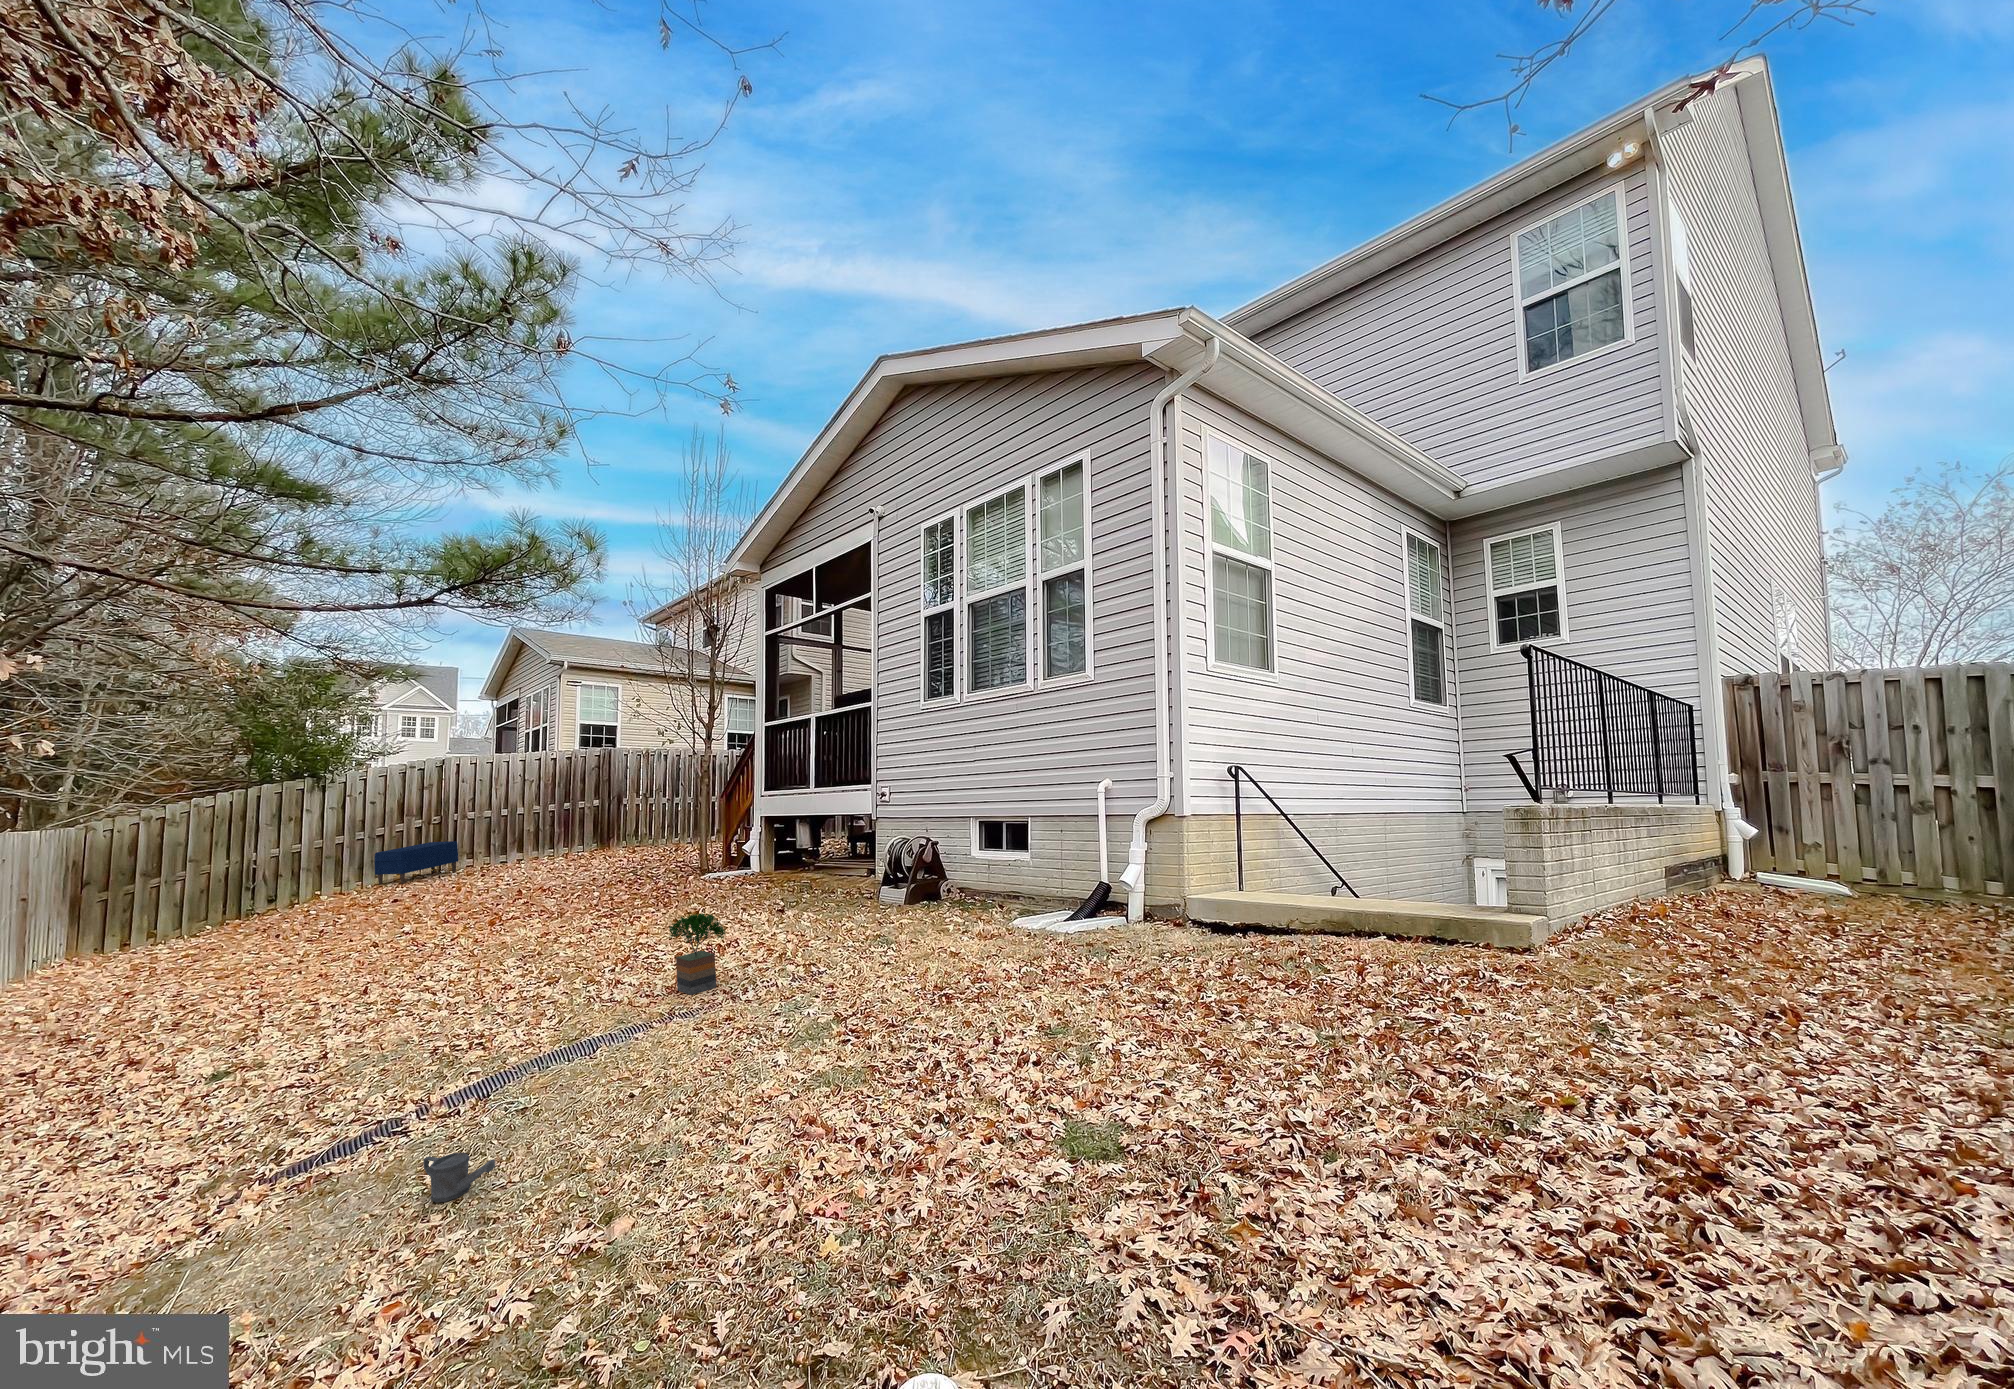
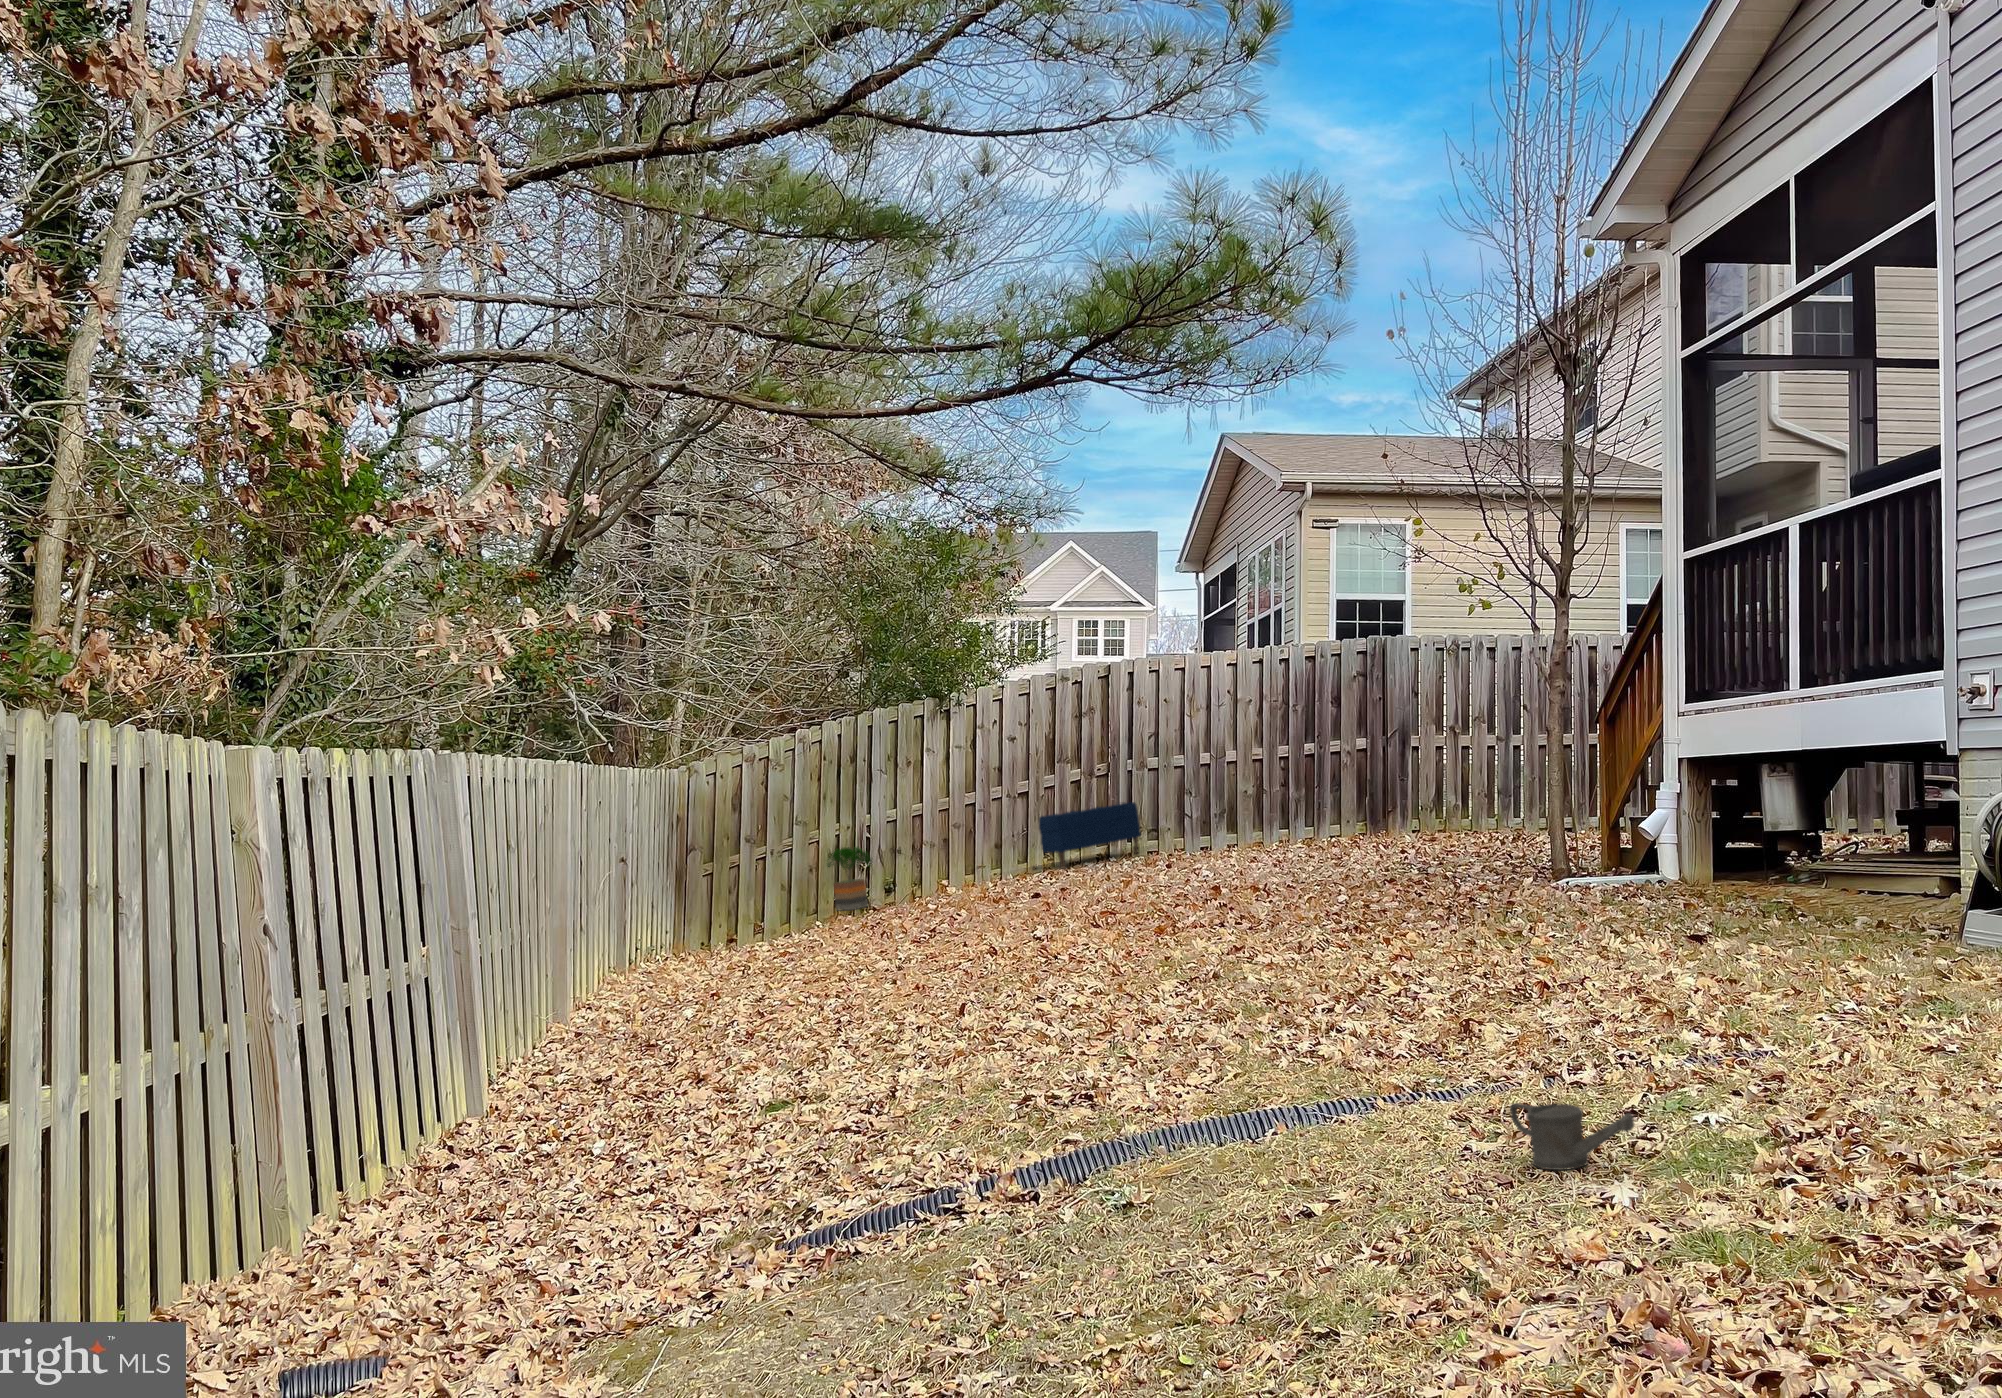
potted tree: present [669,913,726,995] -> present [827,847,872,910]
watering can: present [423,1153,495,1202] -> present [1510,1103,1634,1170]

